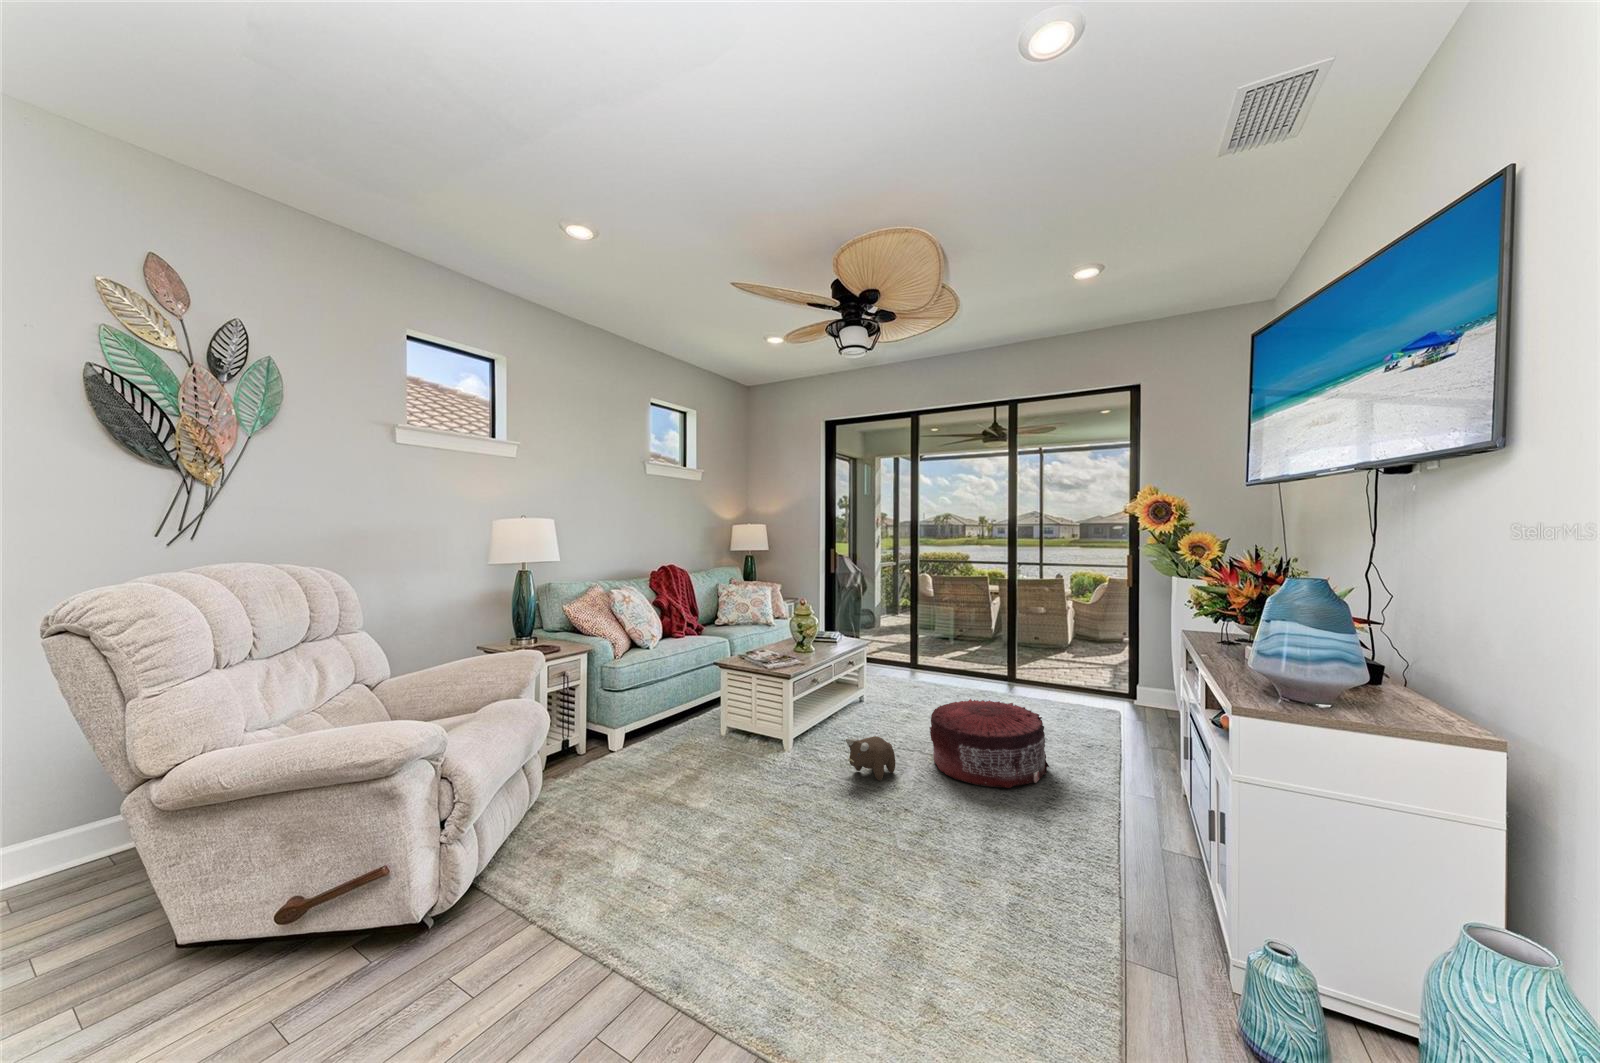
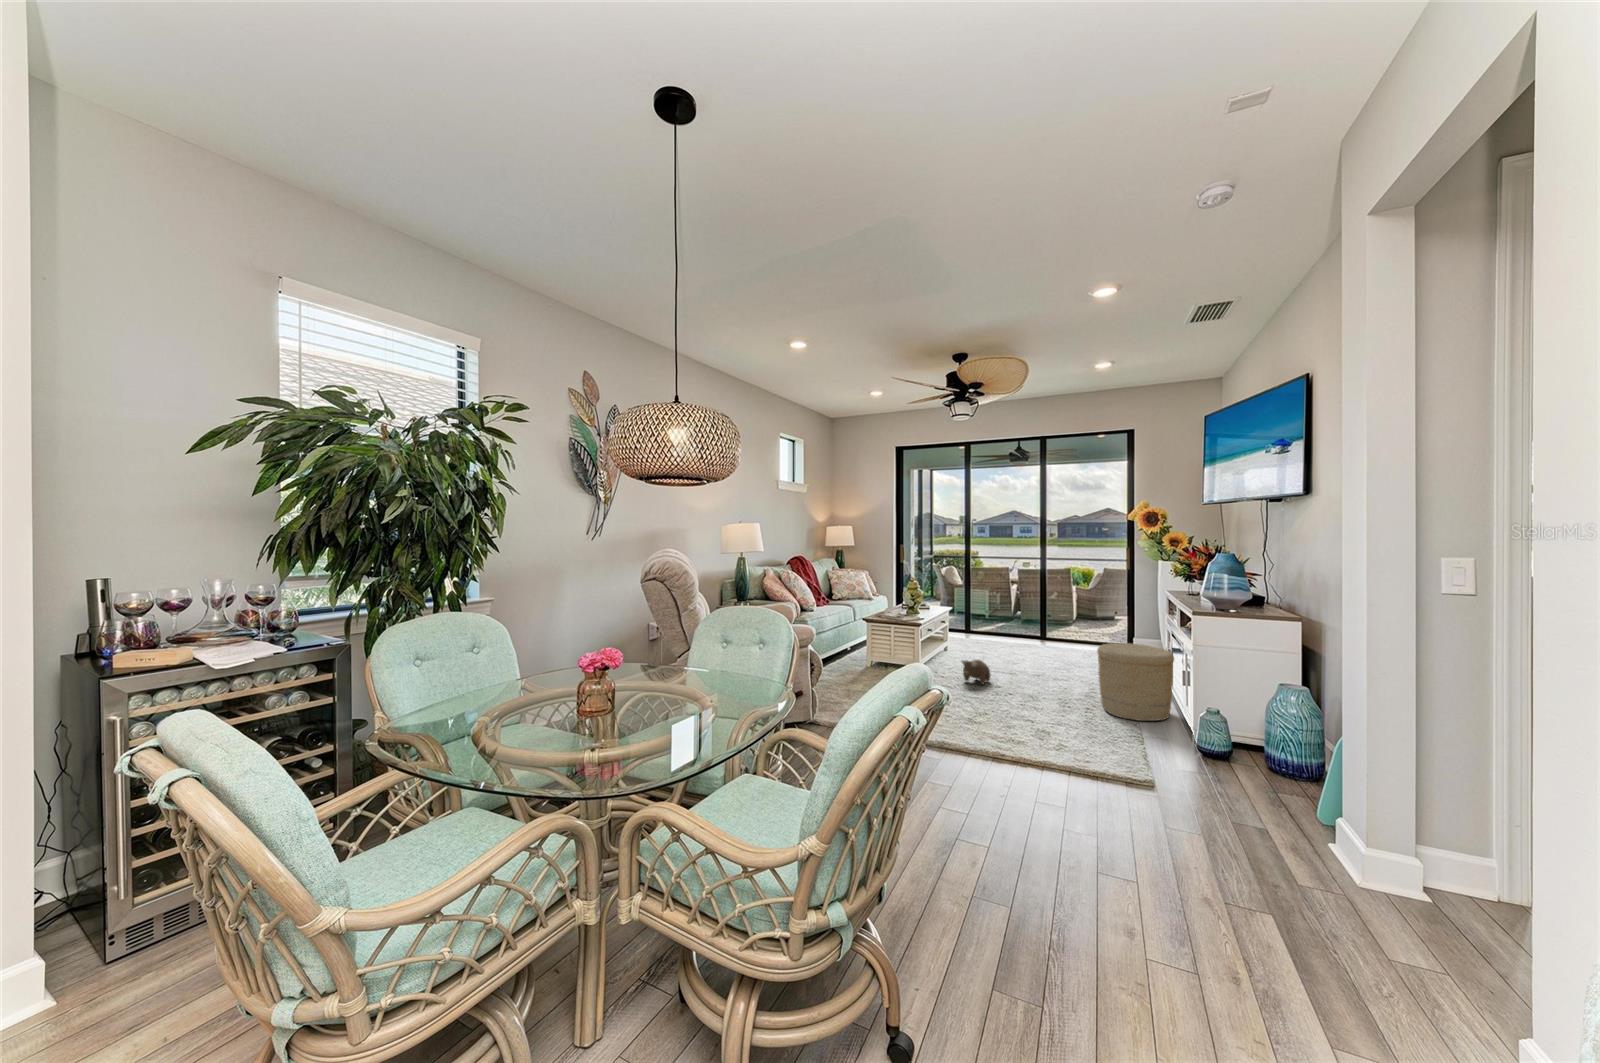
pouf: present [930,699,1049,788] -> none [1009,639,1085,686]
woven basket: none [1054,730,1197,899] -> present [1097,643,1174,721]

